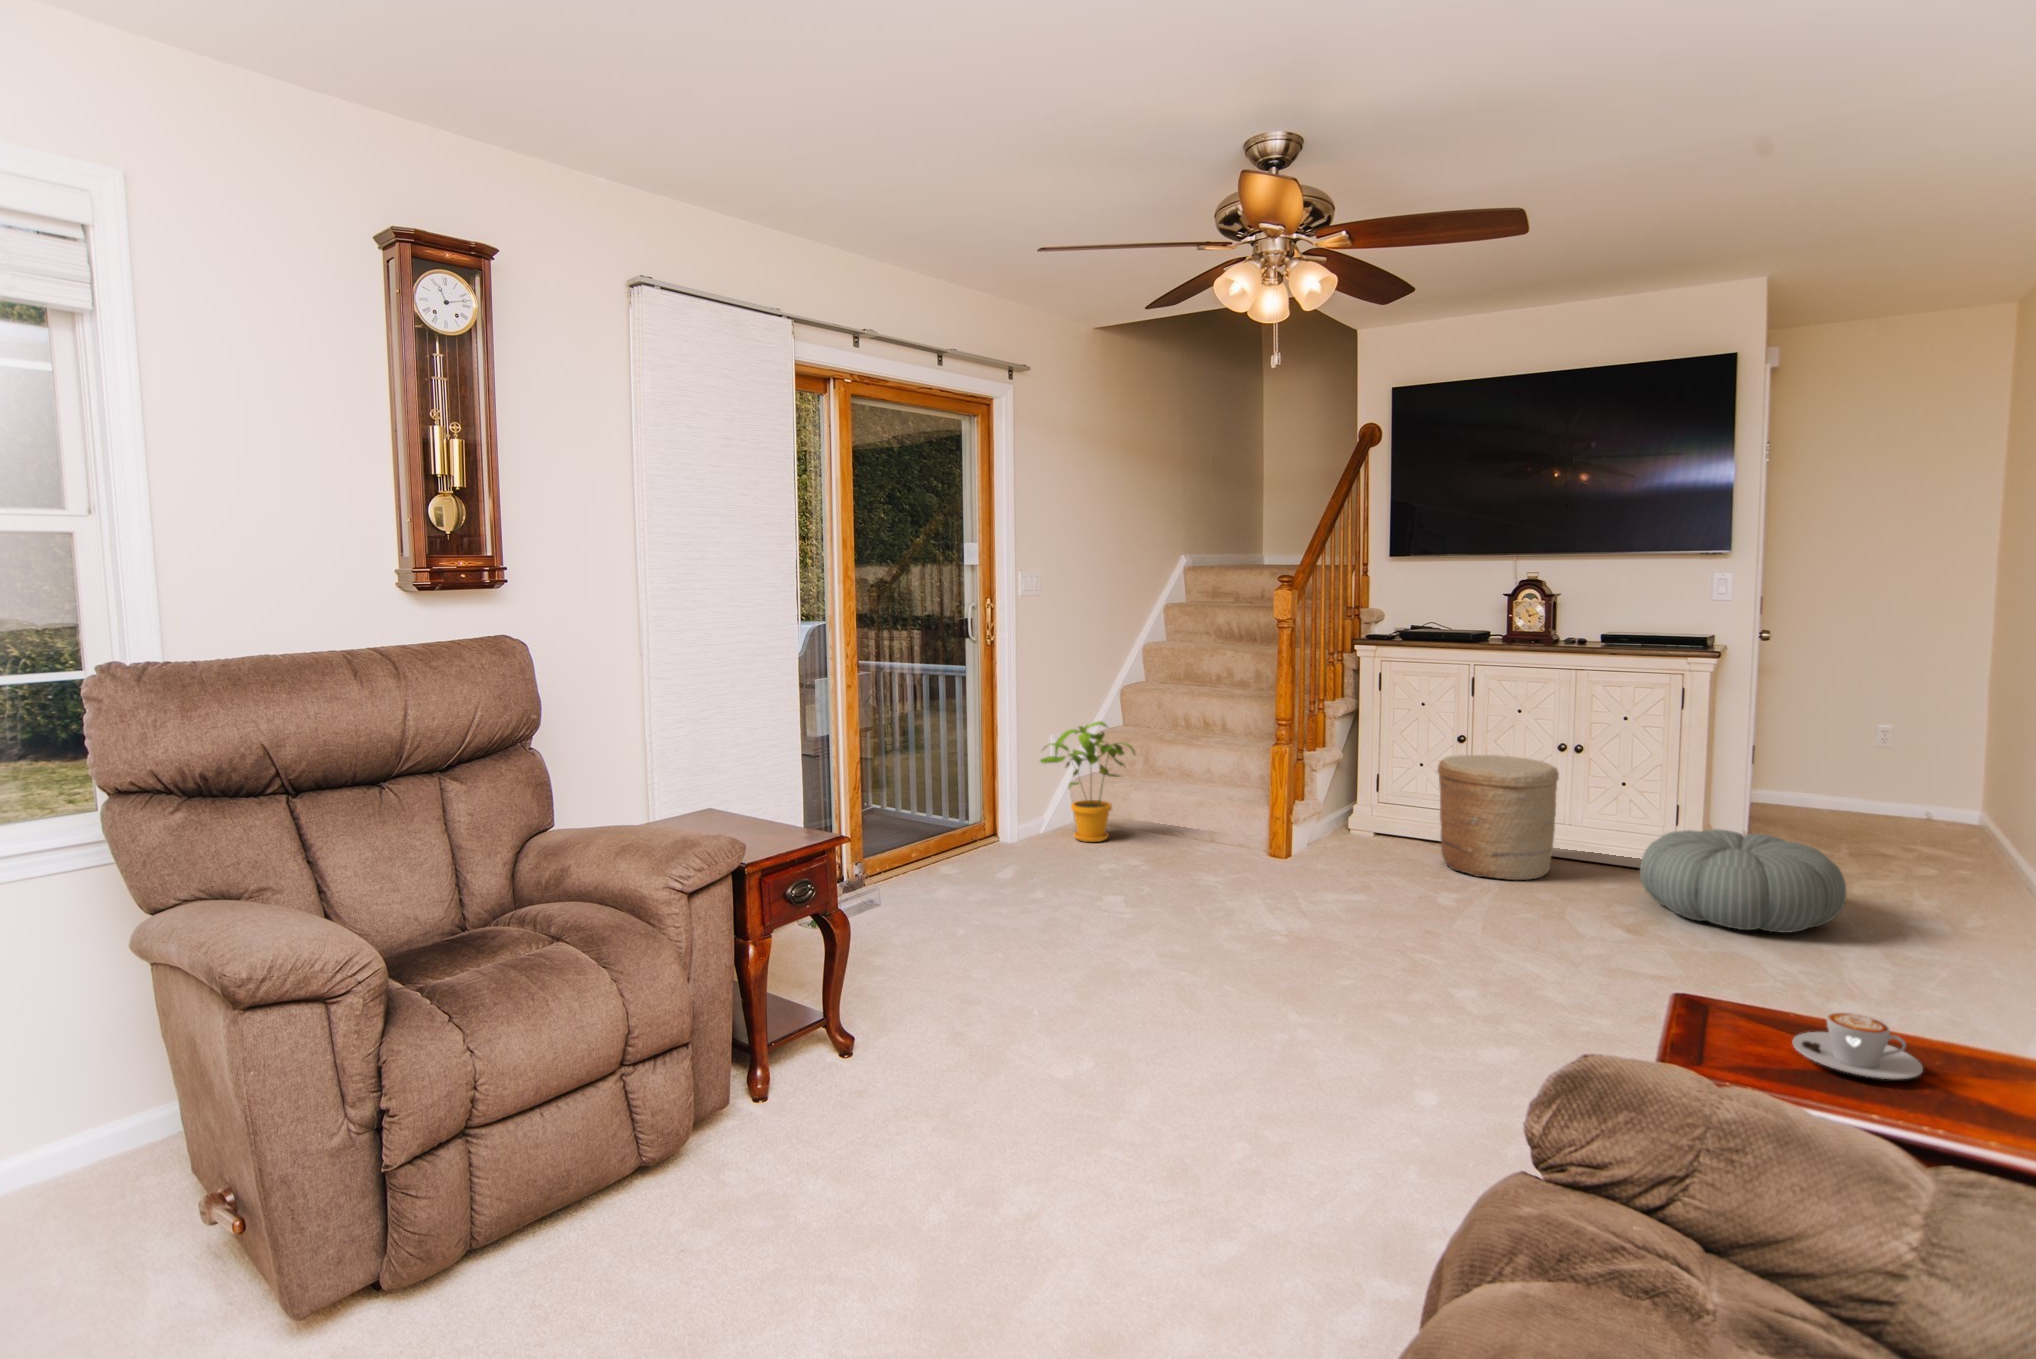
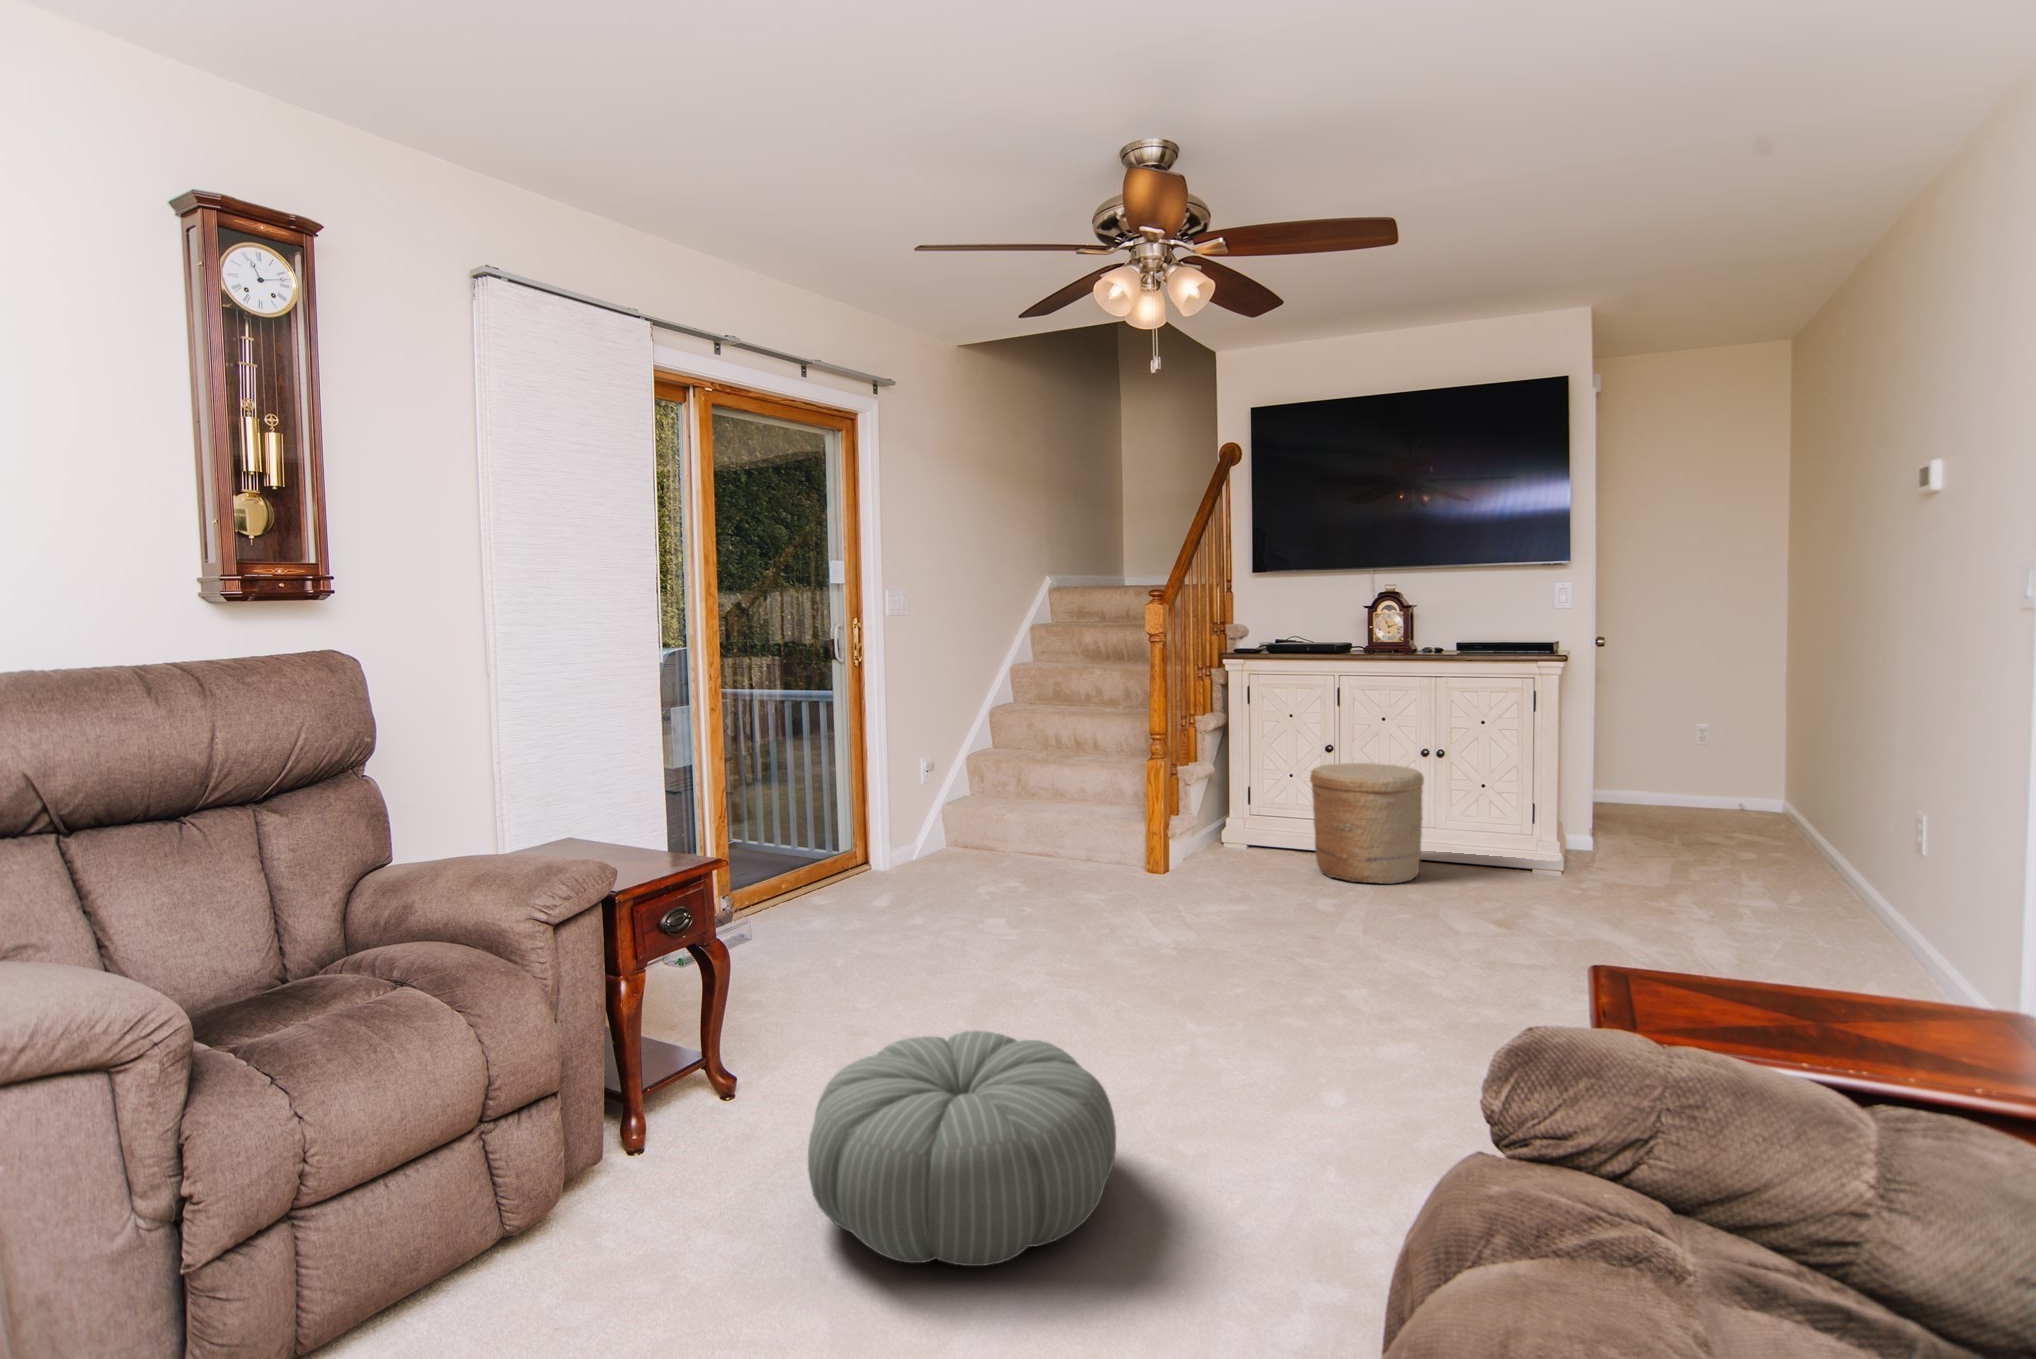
house plant: present [1041,721,1135,842] -> none [915,742,1013,867]
pouf: present [1640,829,1847,933] -> present [808,1030,1116,1266]
coffee cup: present [1793,1013,1923,1079] -> none [1706,973,1828,1033]

